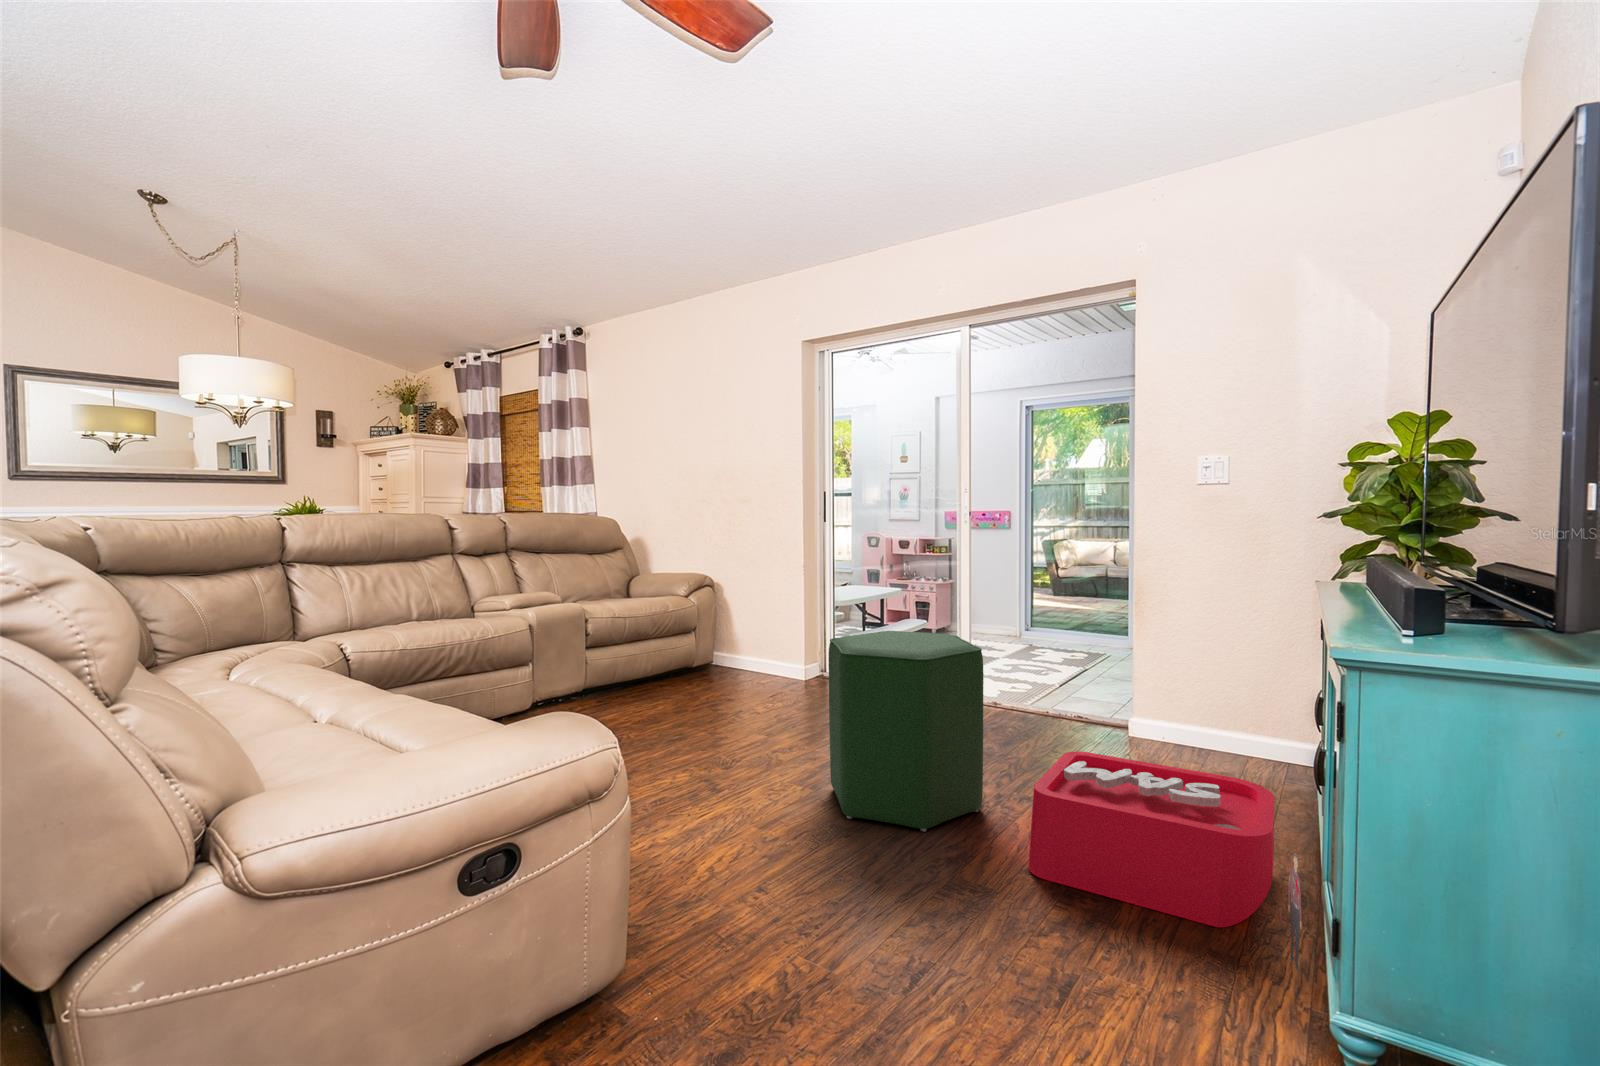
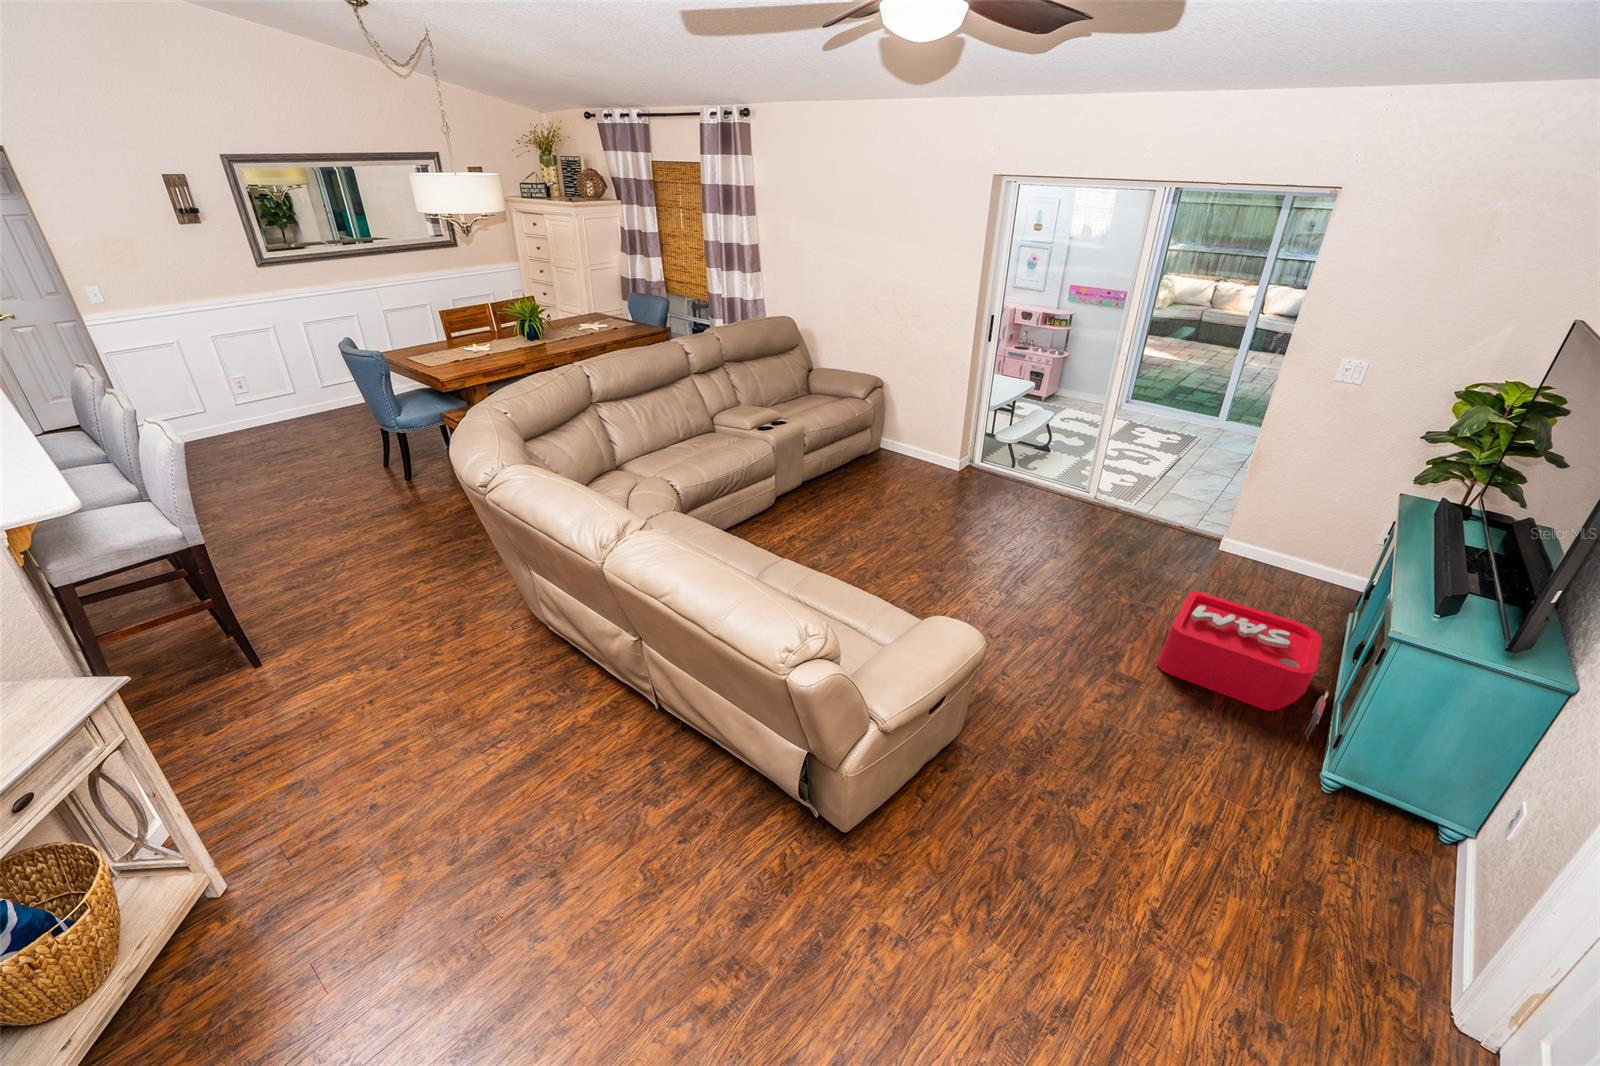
ottoman: present [829,631,983,832] -> none [1018,491,1147,633]

